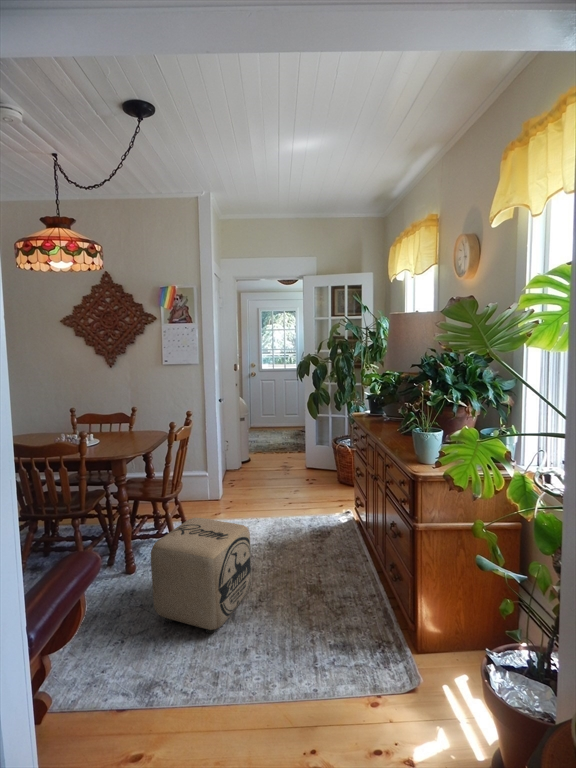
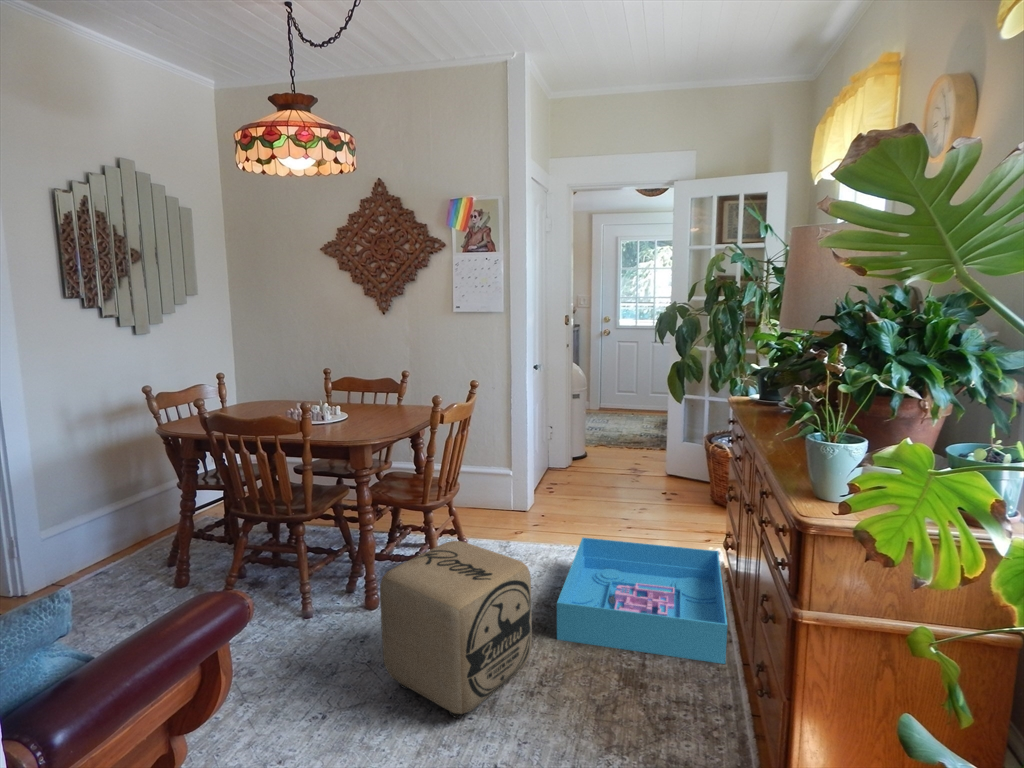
storage bin: none [262,507,366,575] -> present [557,537,727,664]

